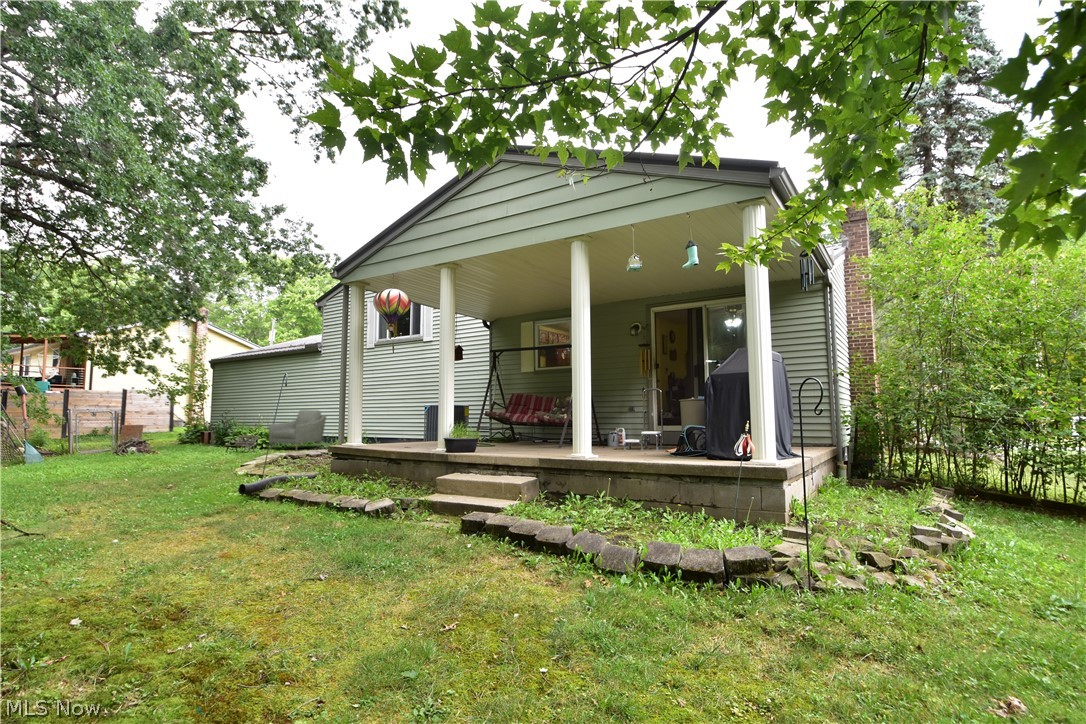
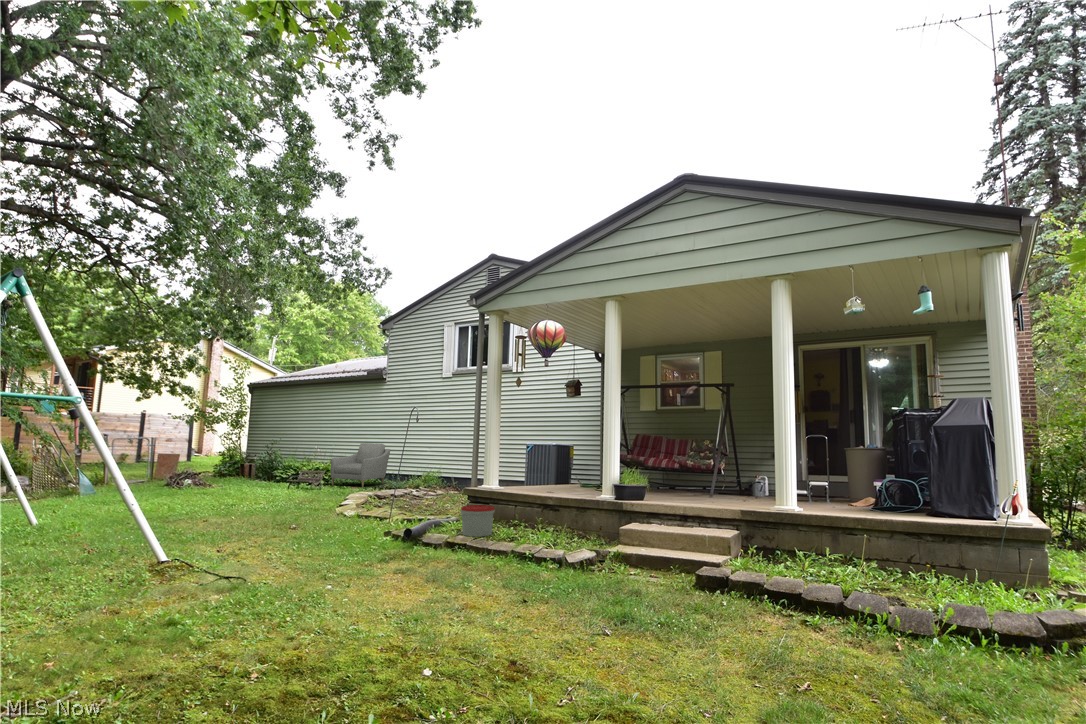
bucket: none [314,461,350,490] -> present [460,505,495,537]

